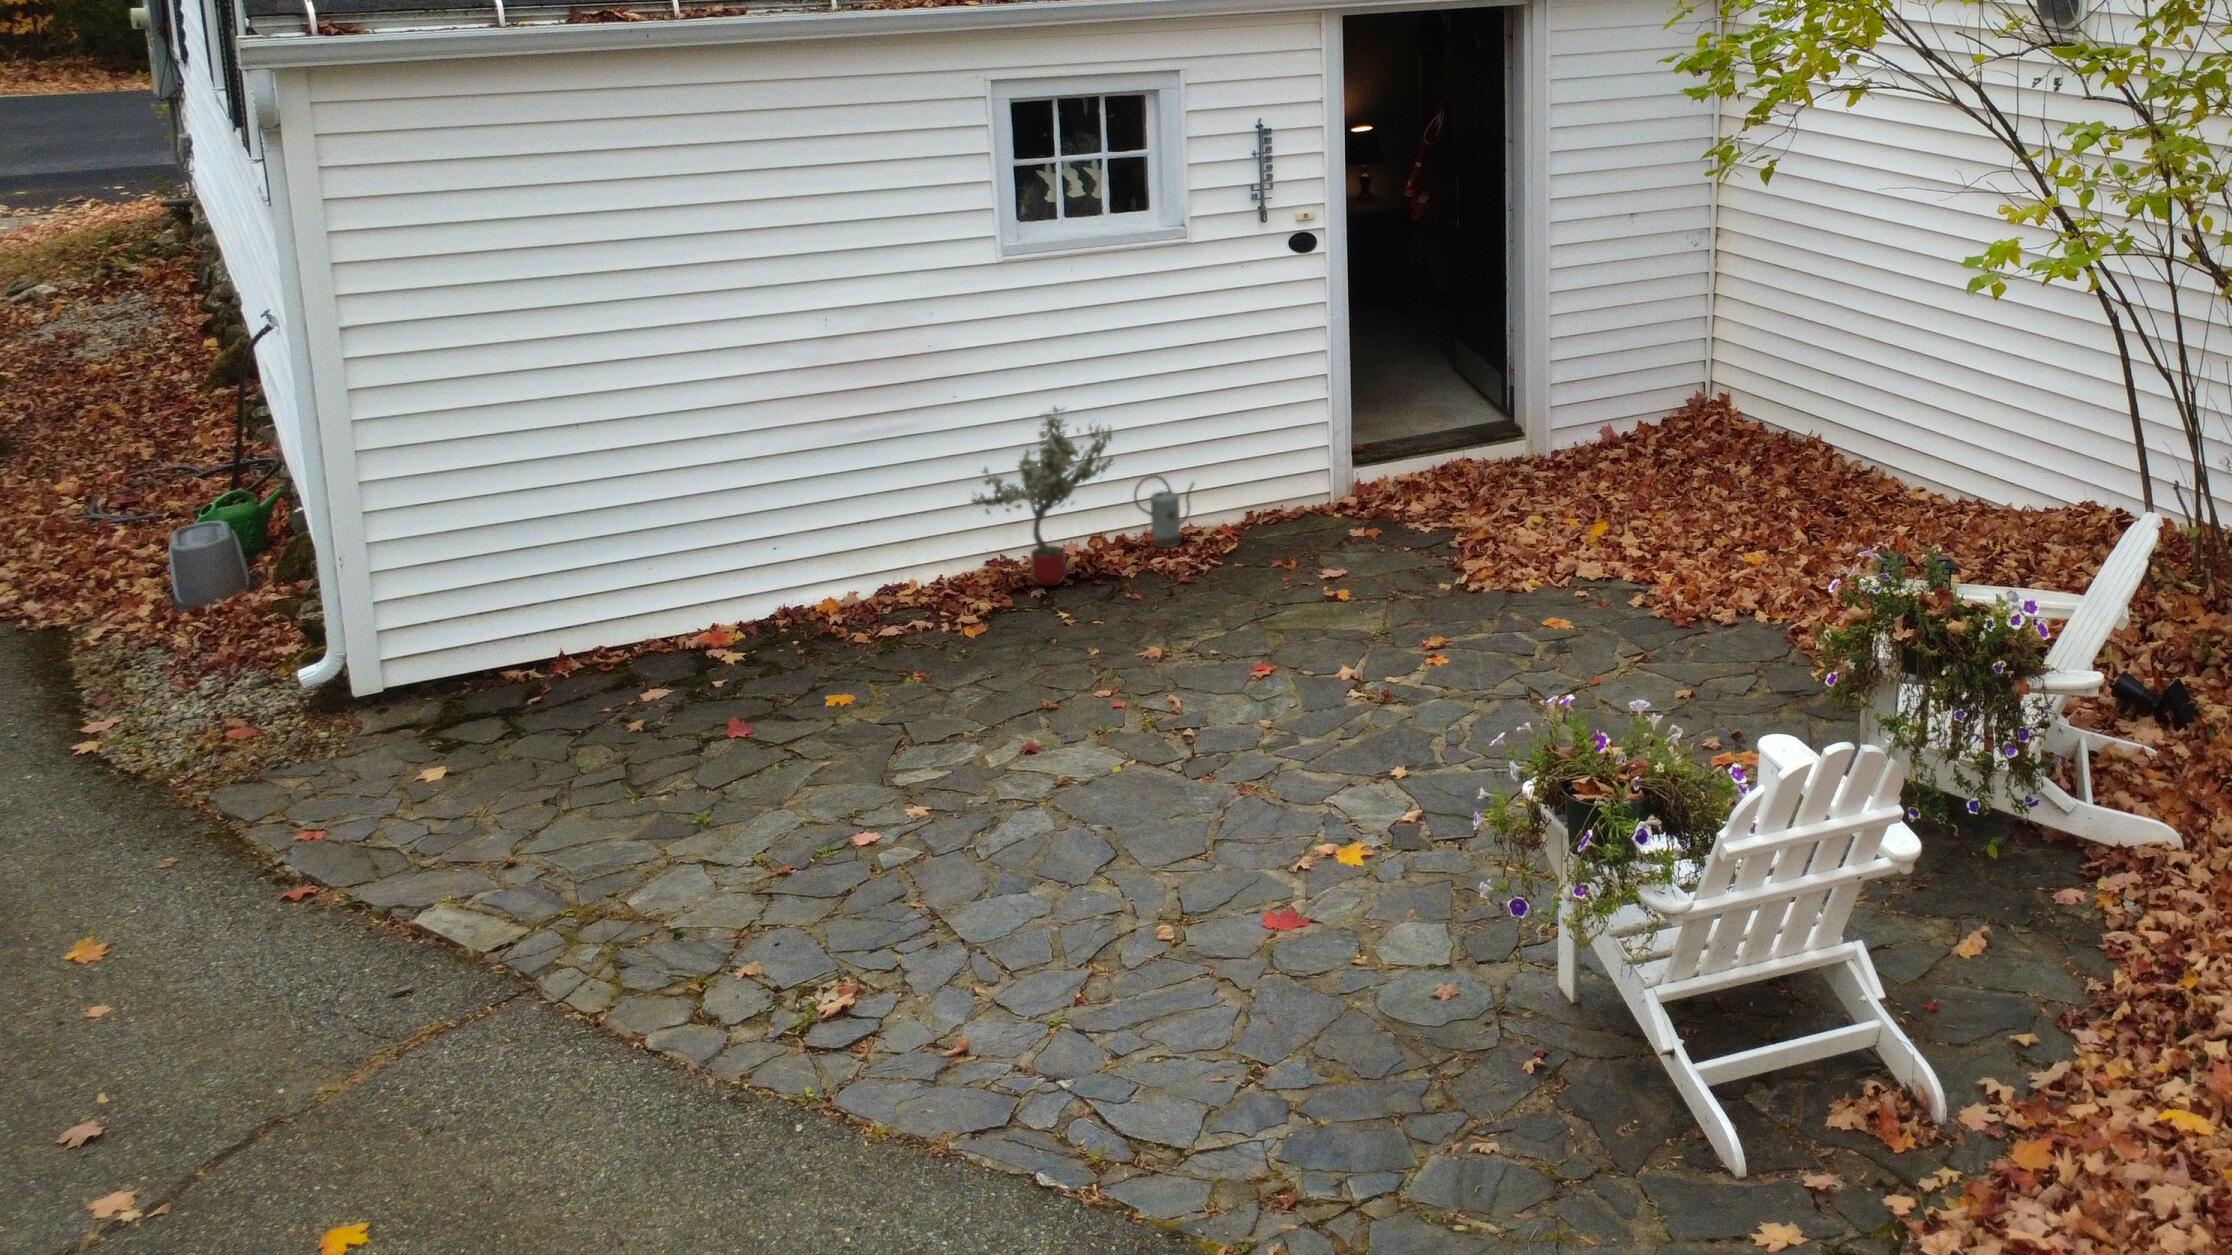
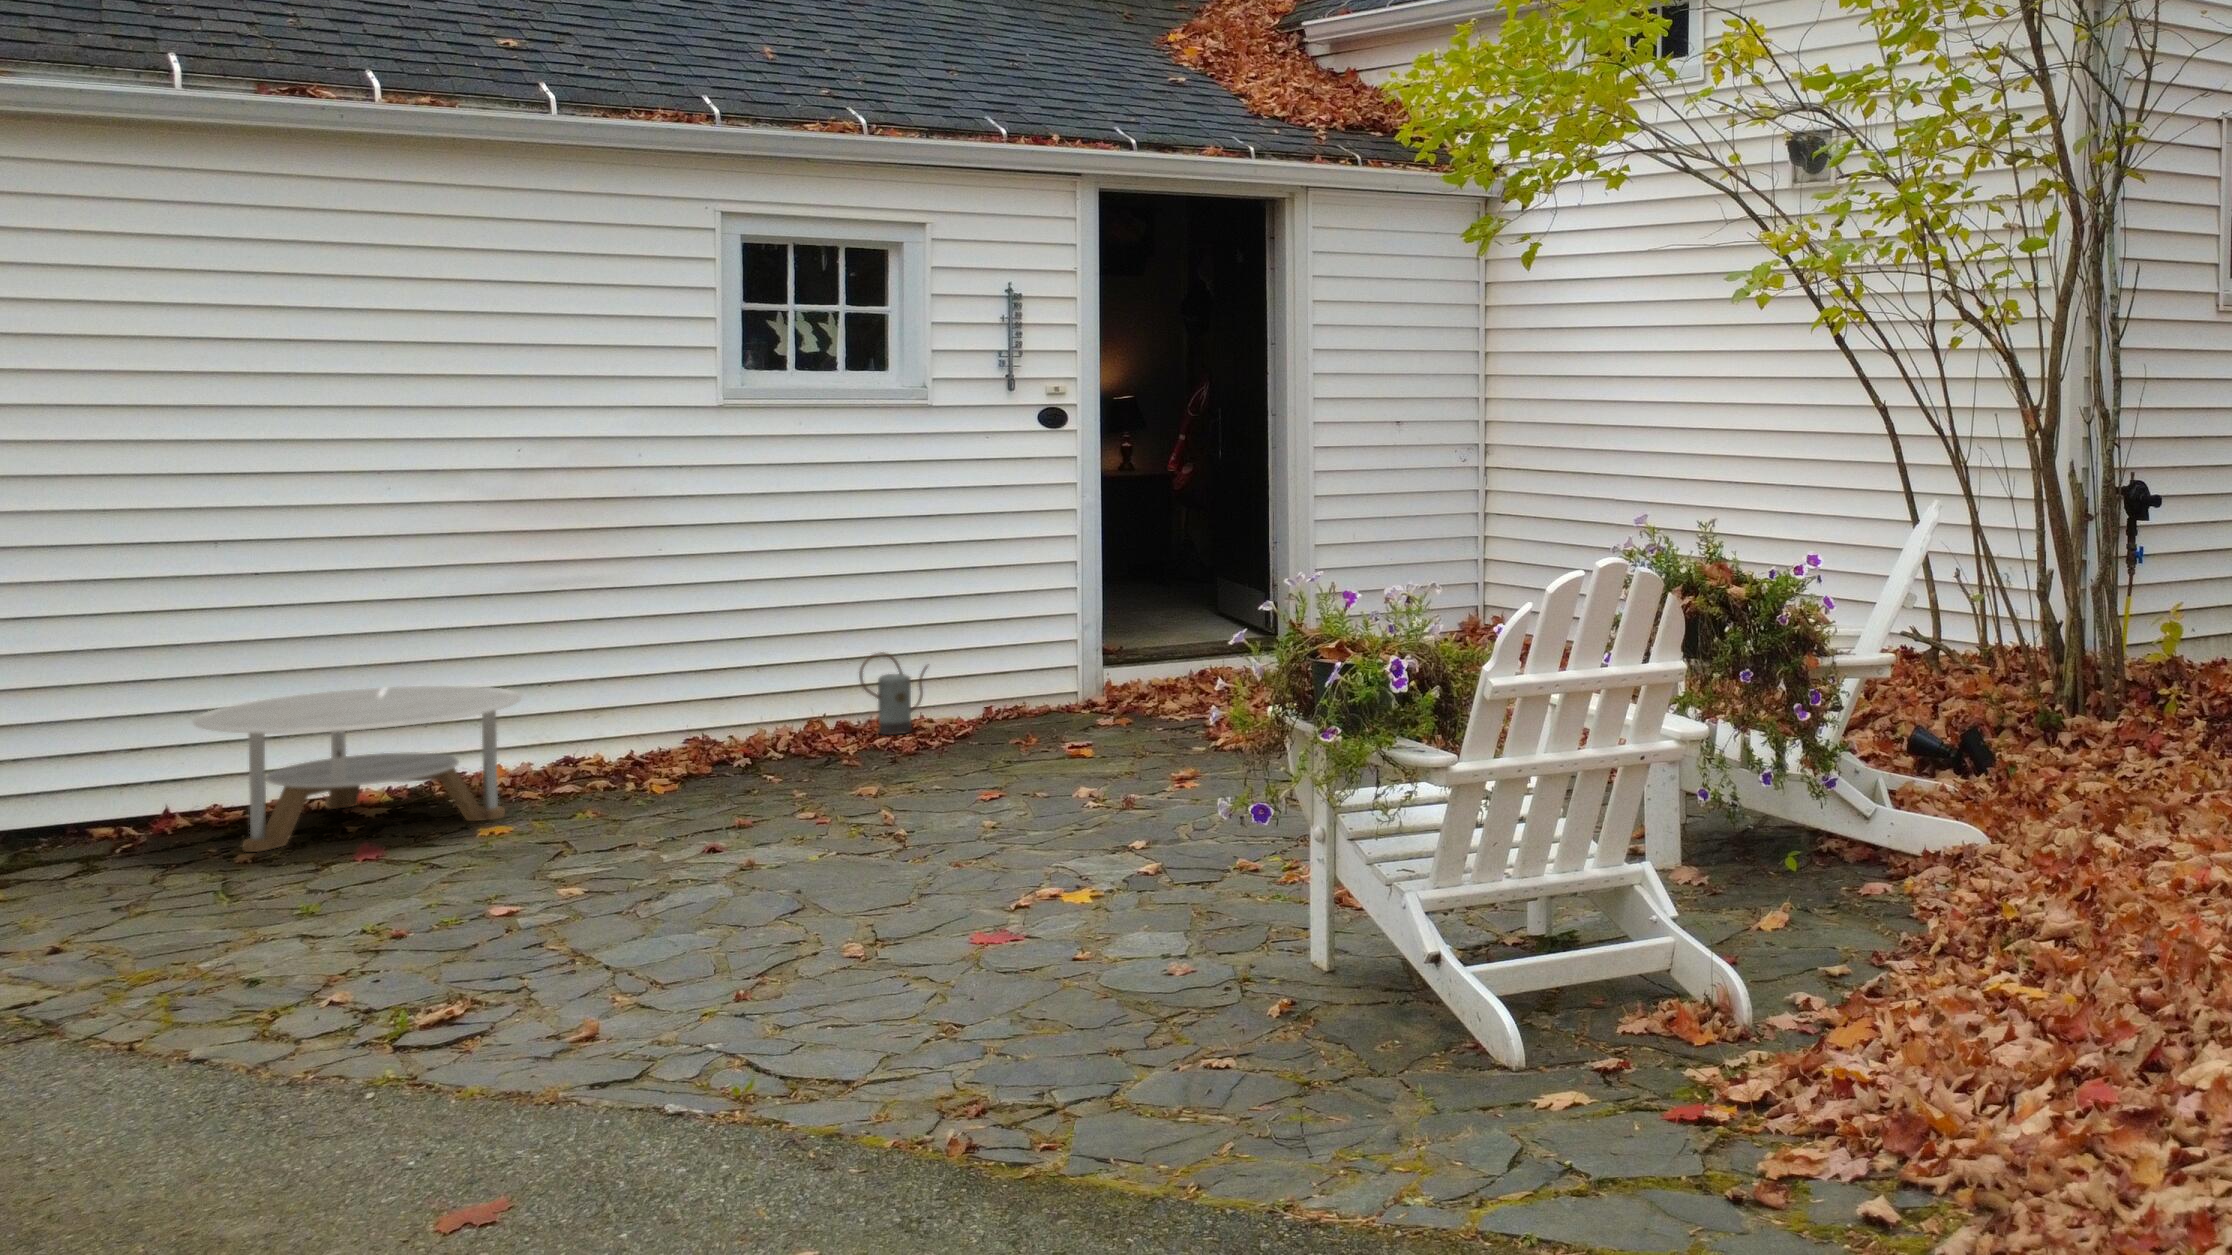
potted tree: present [972,407,1113,586] -> none [668,558,839,760]
round table: none [582,538,850,718] -> present [193,686,522,852]

